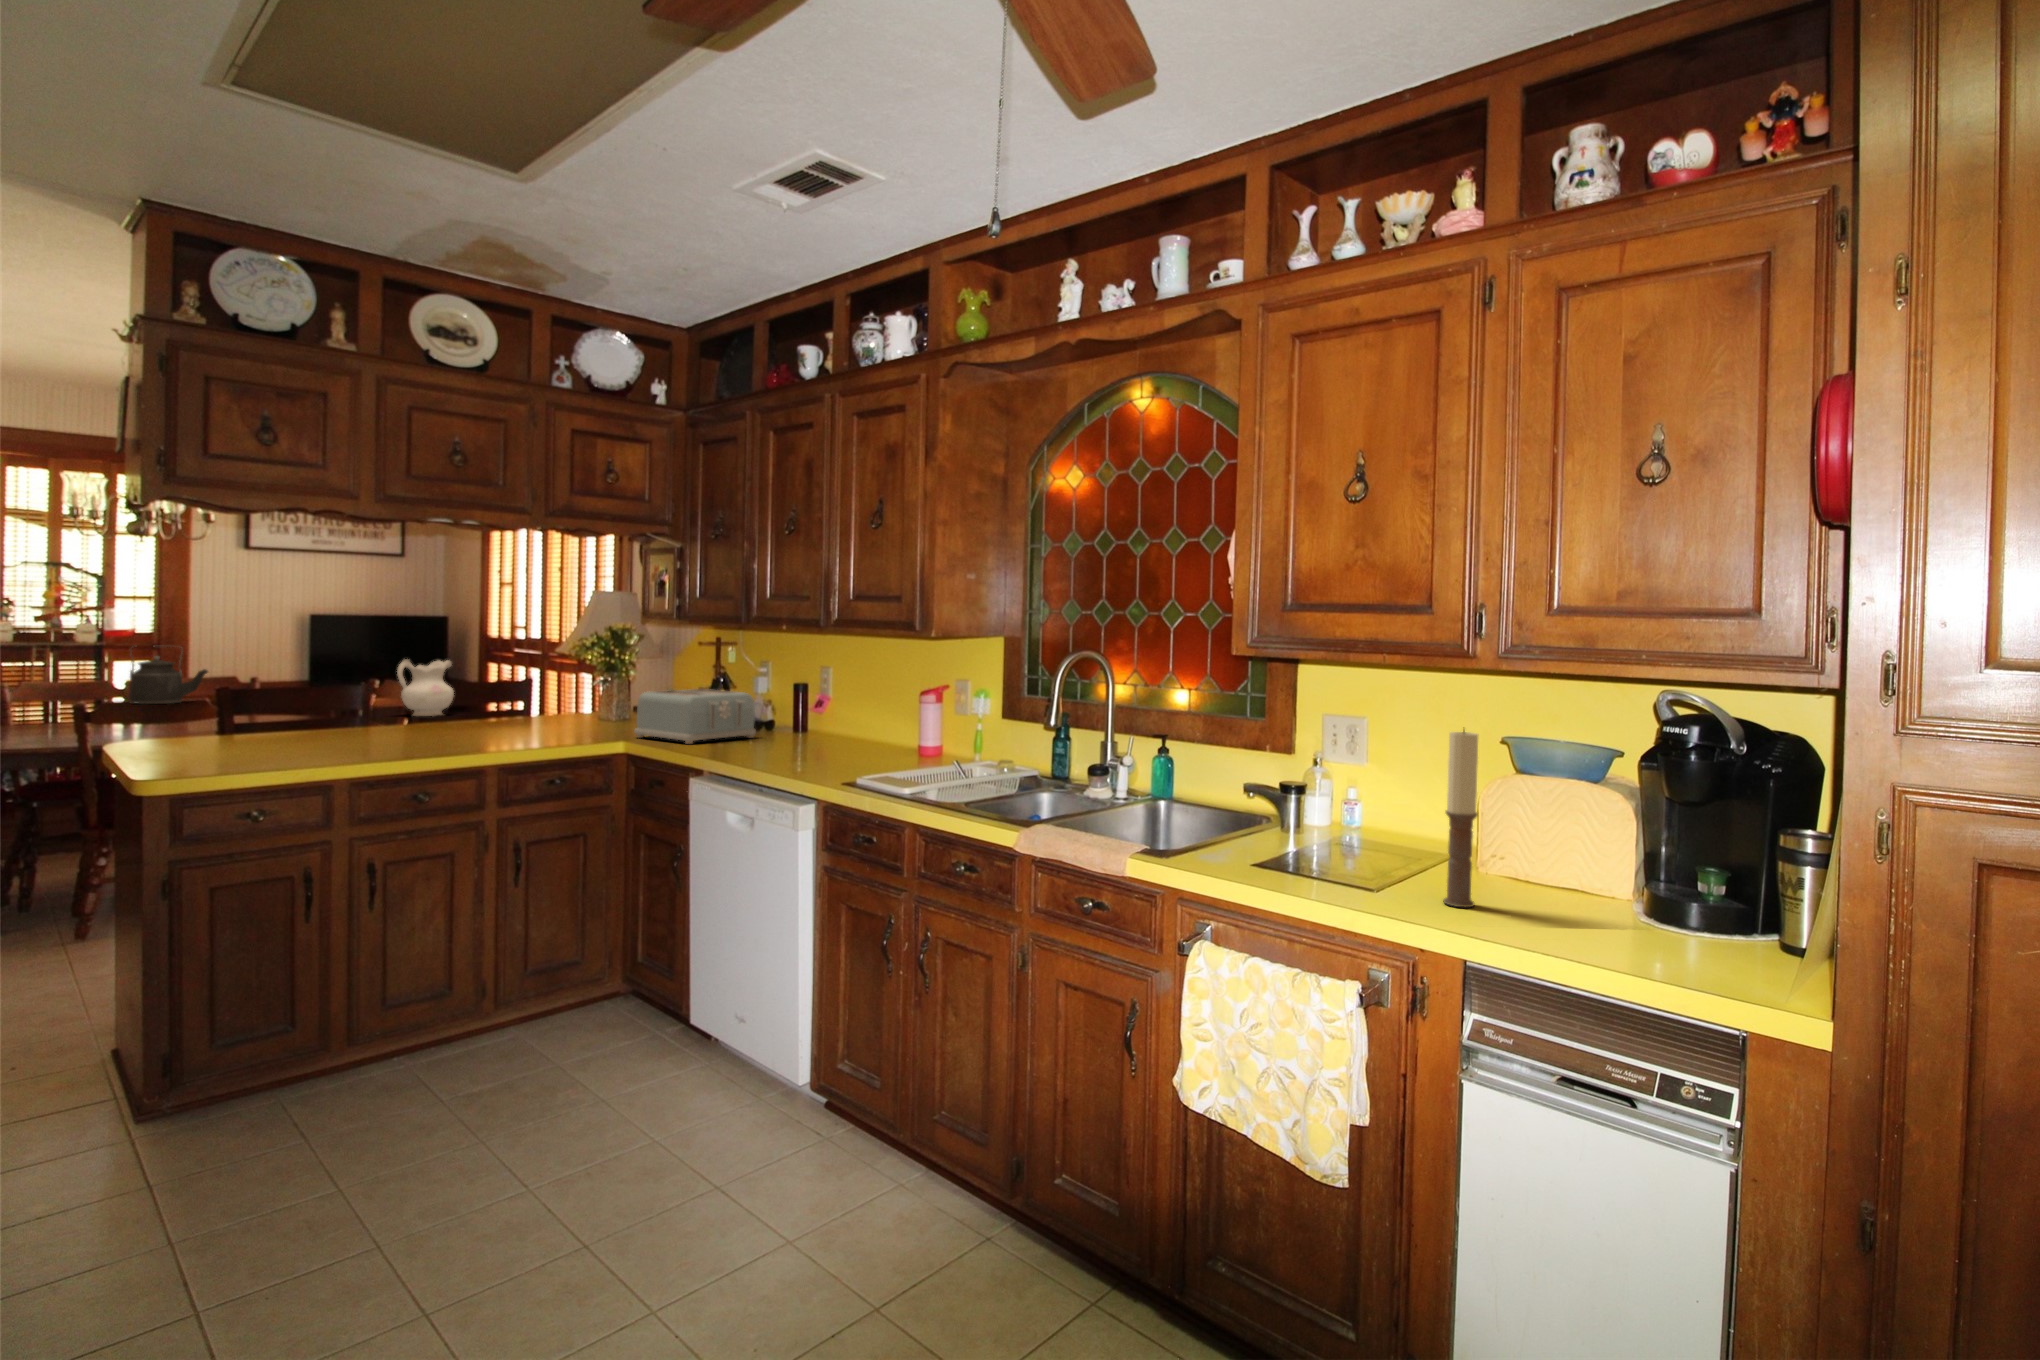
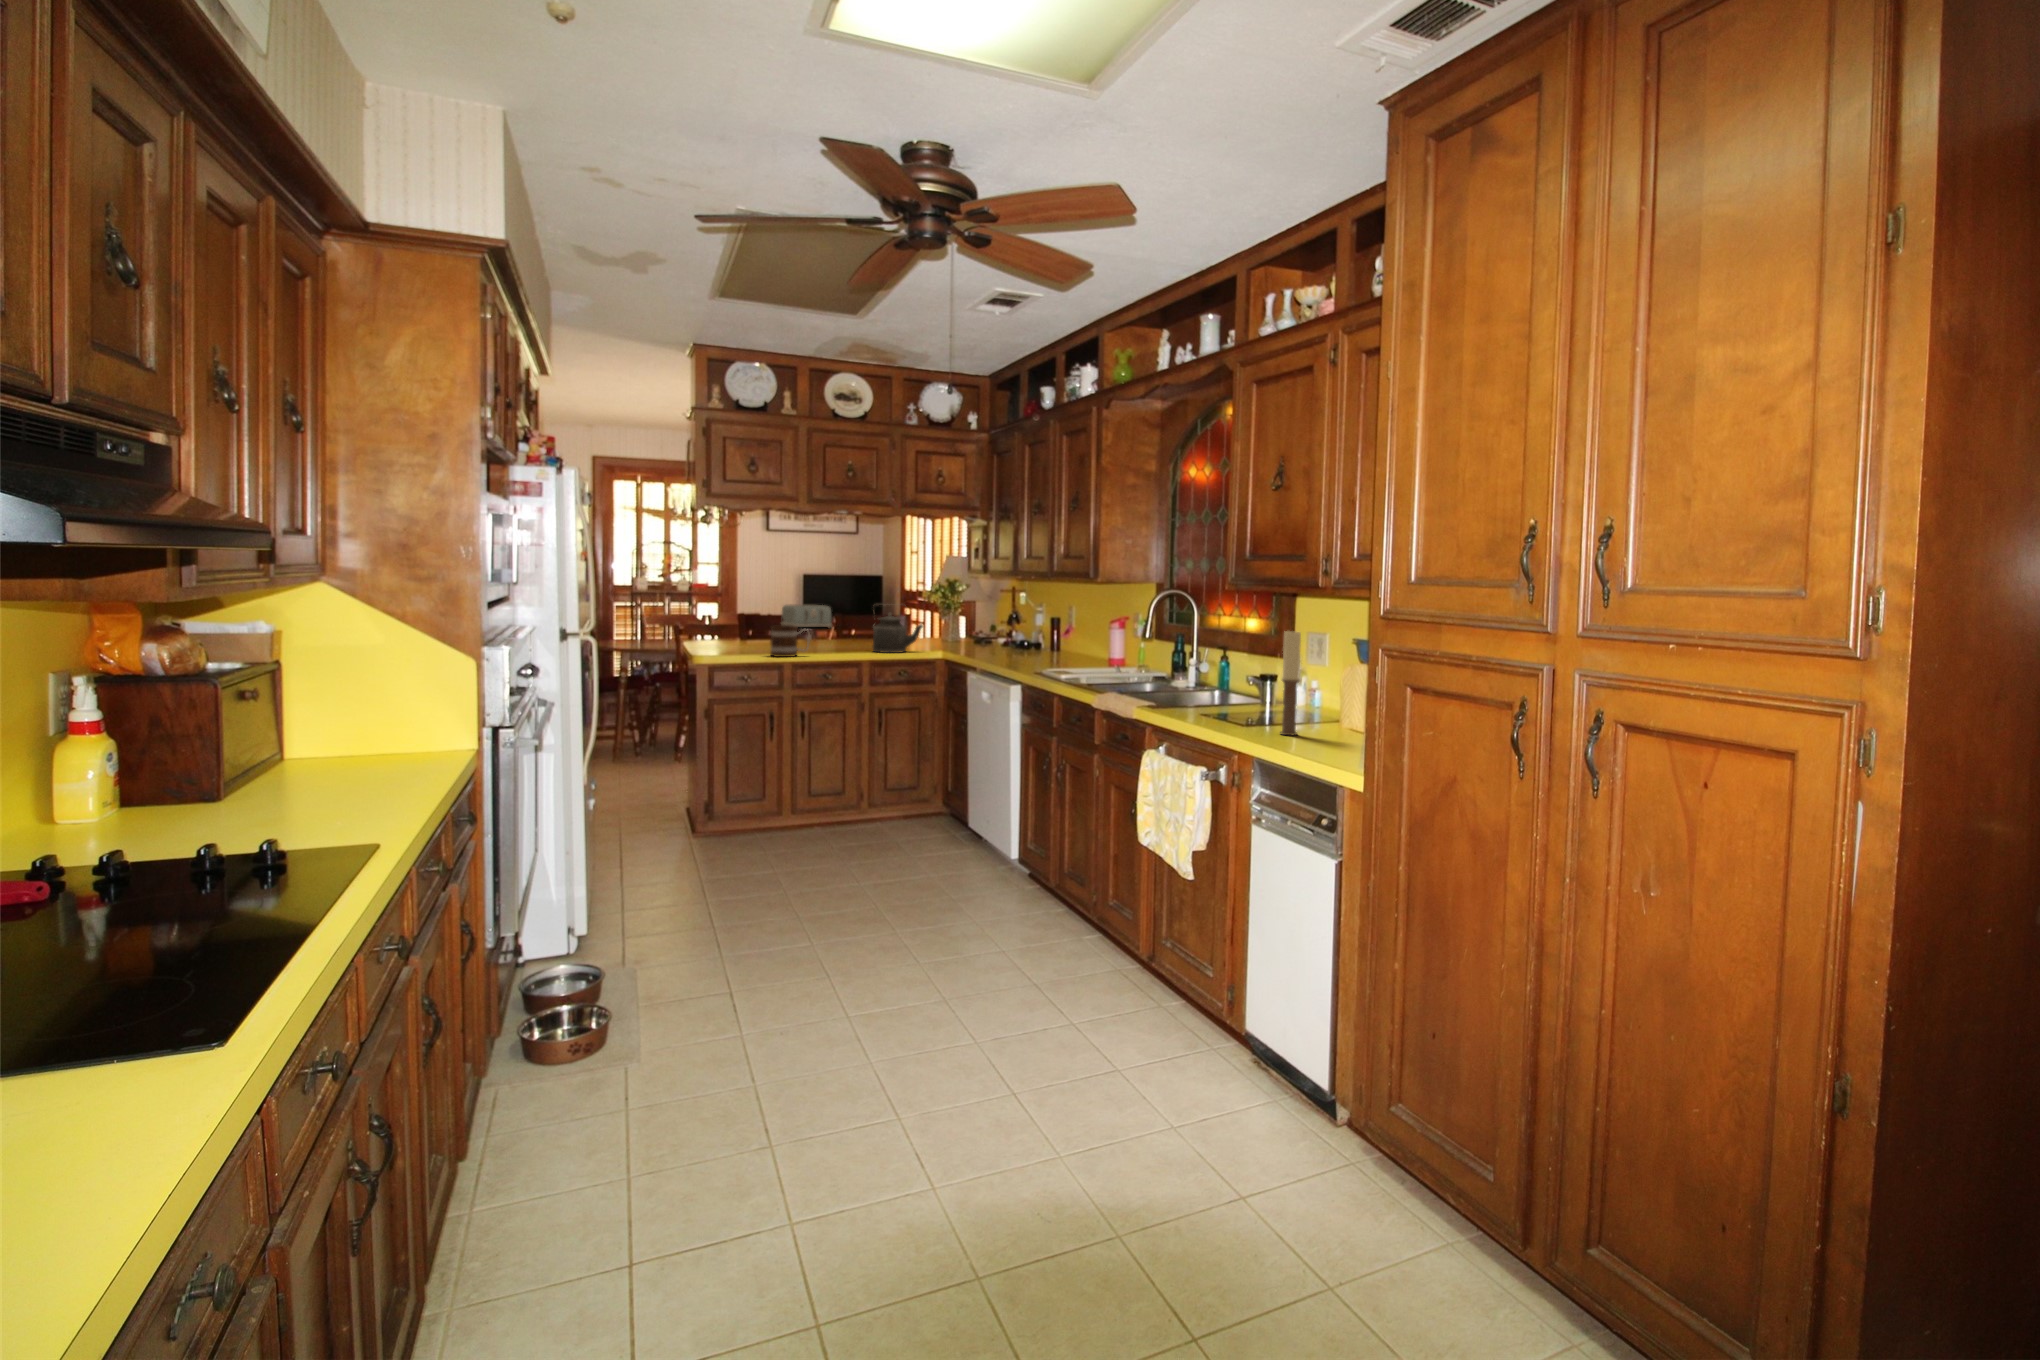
kettle: present [128,656,208,704] -> present [873,613,923,653]
ceramic pitcher: present [397,659,454,716] -> none [834,600,866,638]
toaster: present [634,689,756,744] -> present [781,605,832,628]
mug: none [306,711,388,768] -> present [770,626,810,657]

